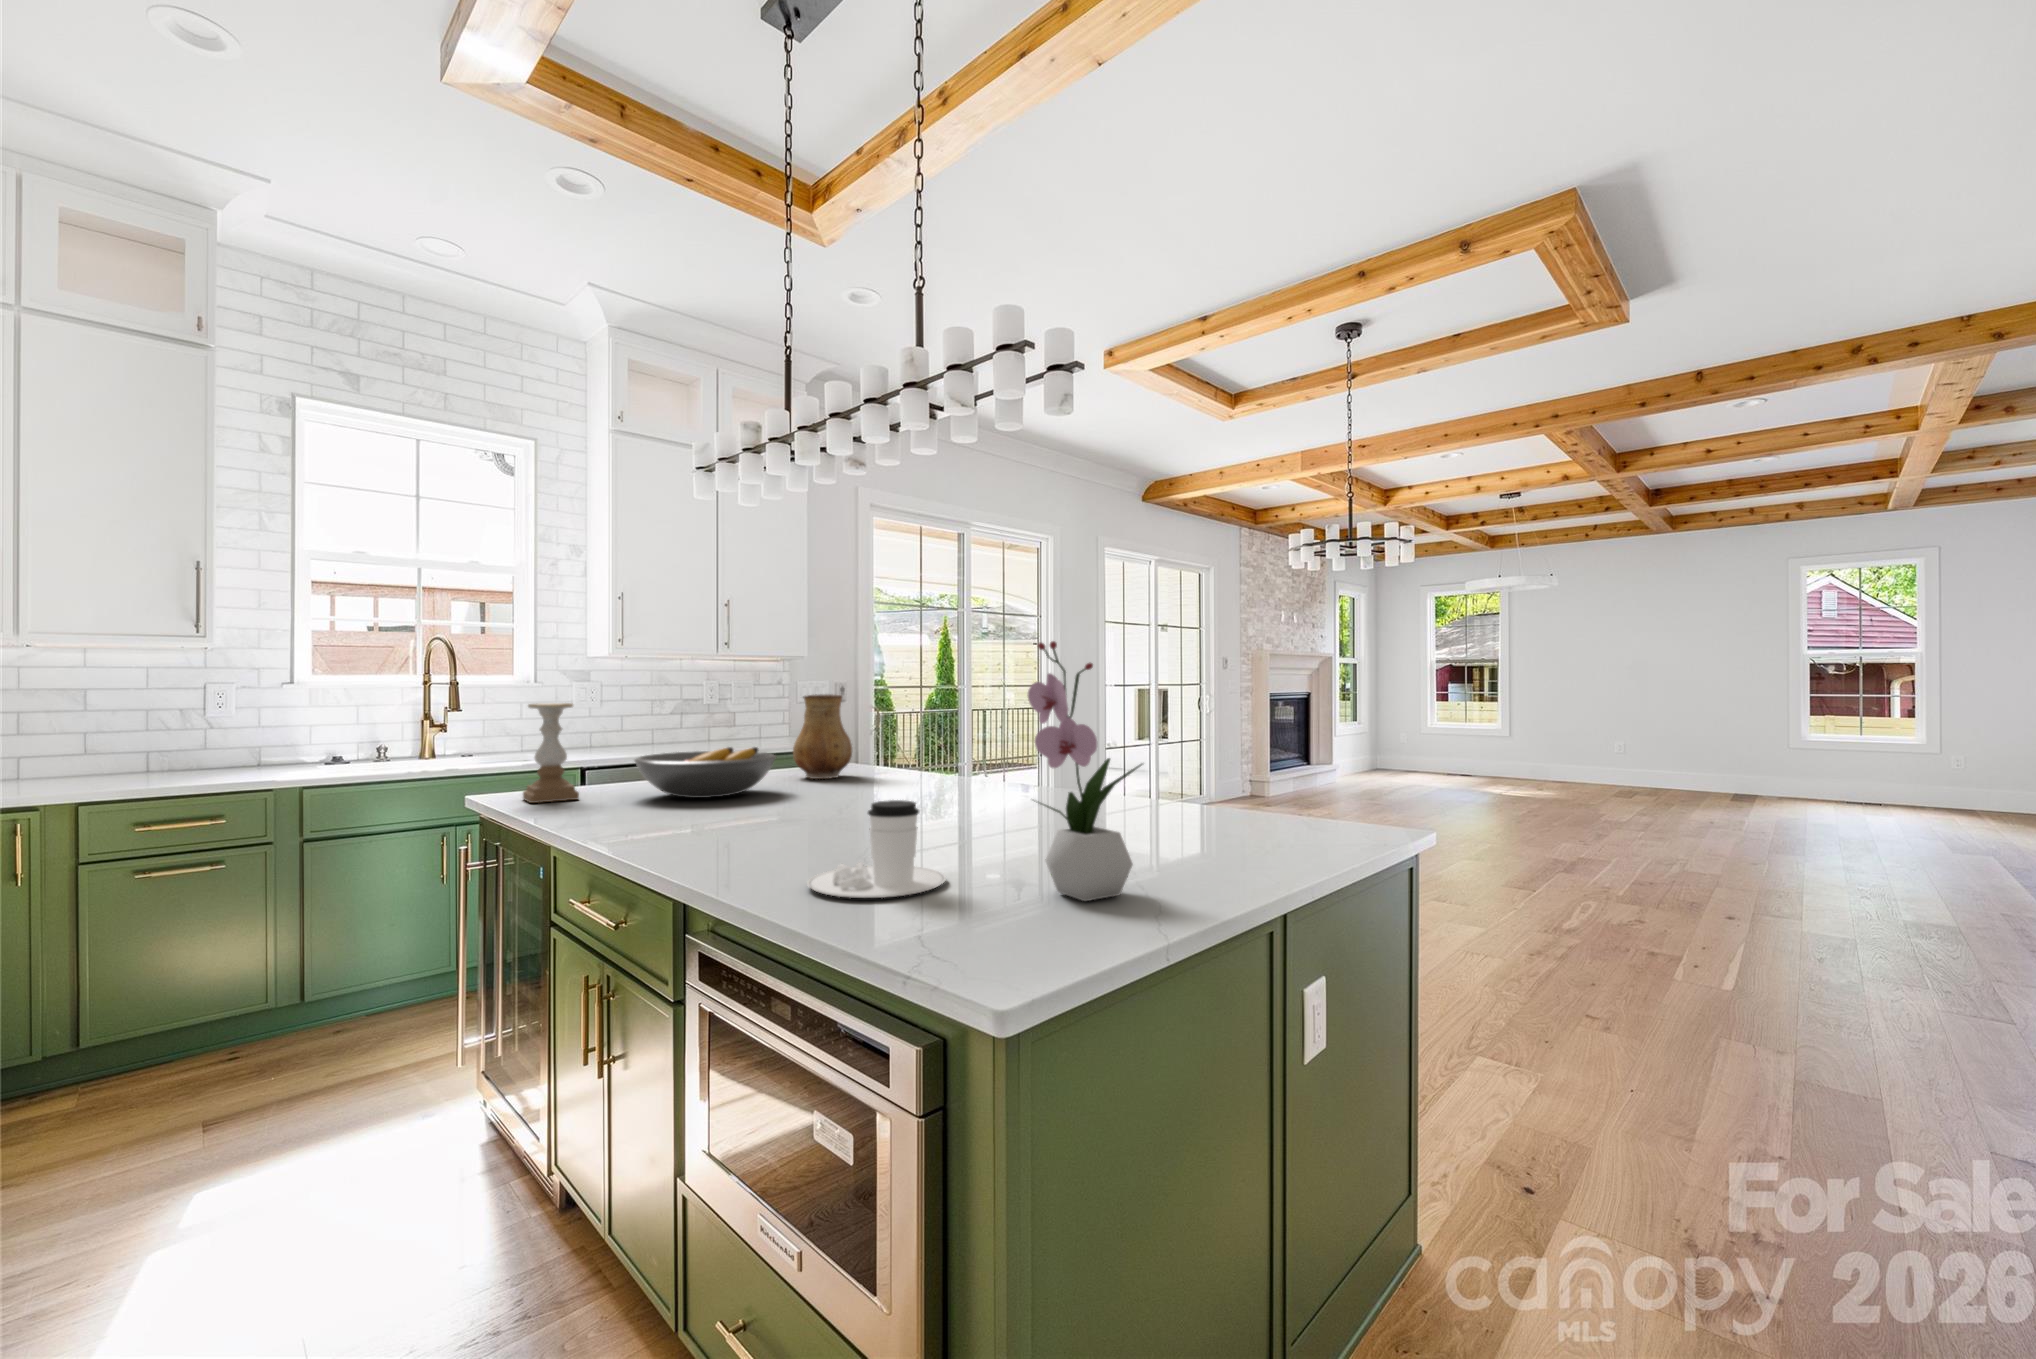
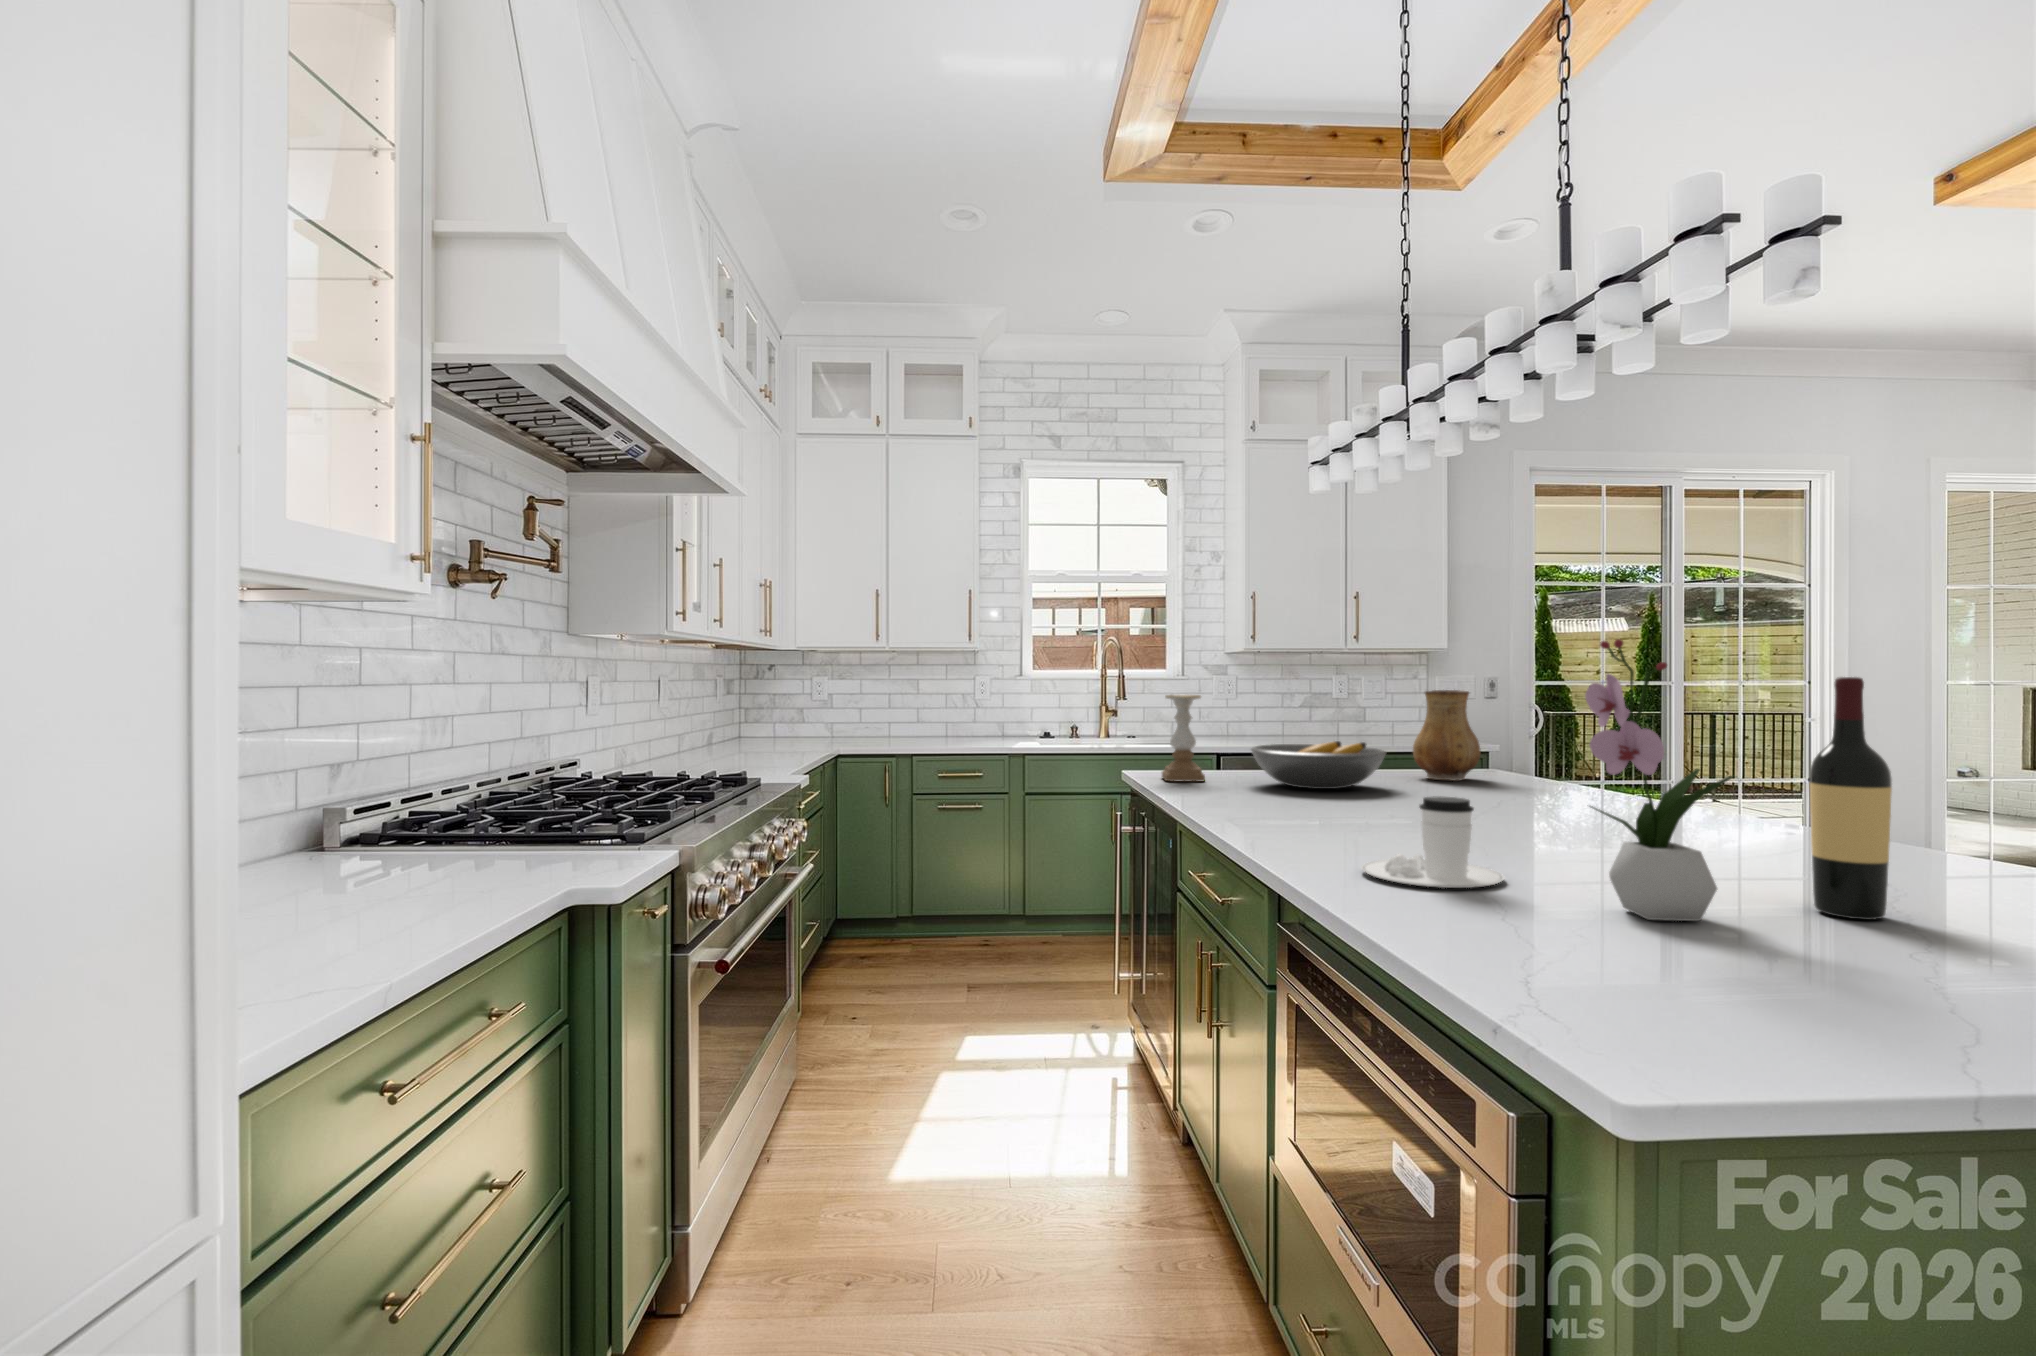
wine bottle: none [1173,677,1224,873] -> present [1810,677,1892,920]

